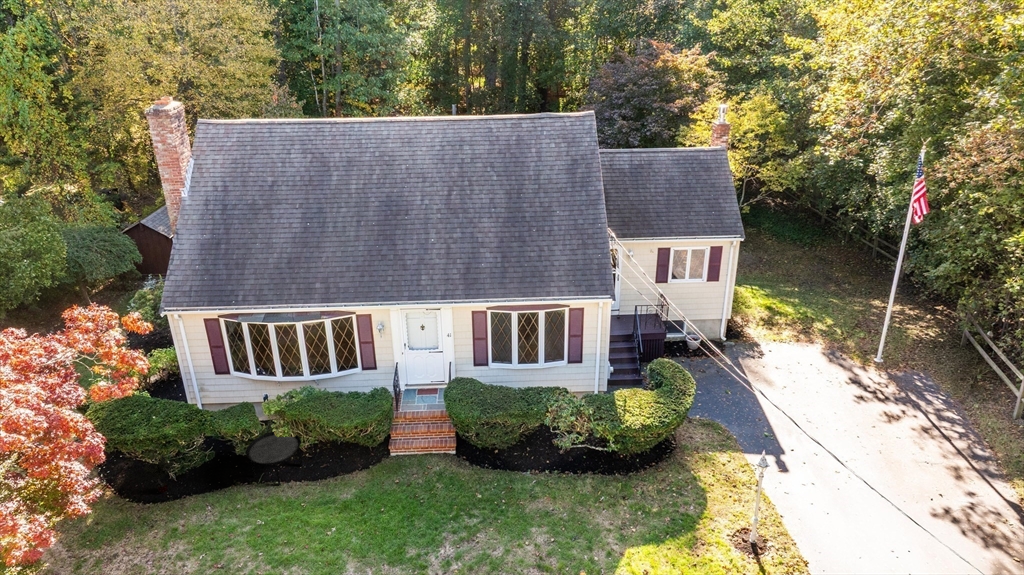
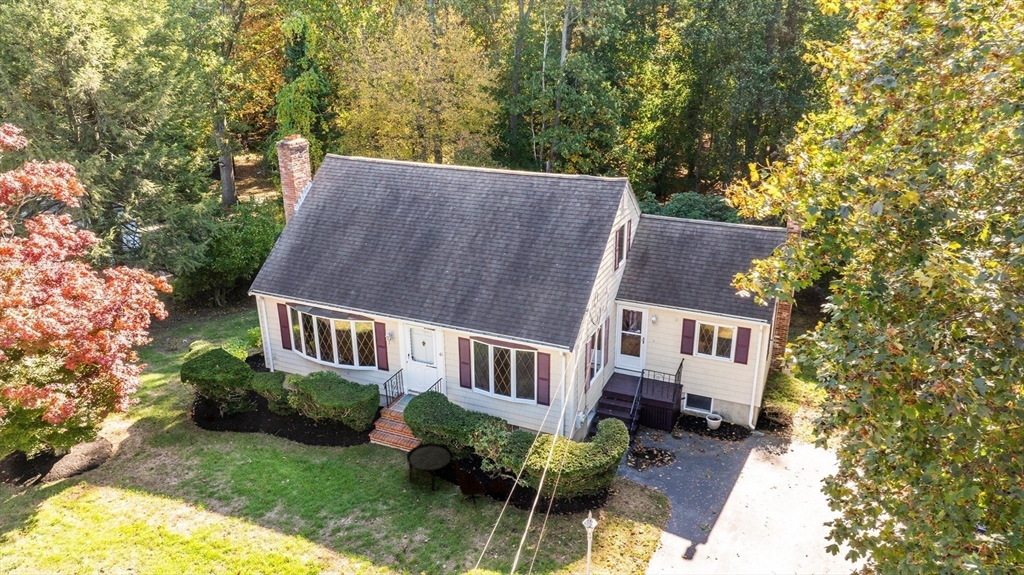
round table: present [246,432,302,486] -> present [407,443,453,491]
lounge chair: none [540,445,588,489] -> present [455,461,508,506]

